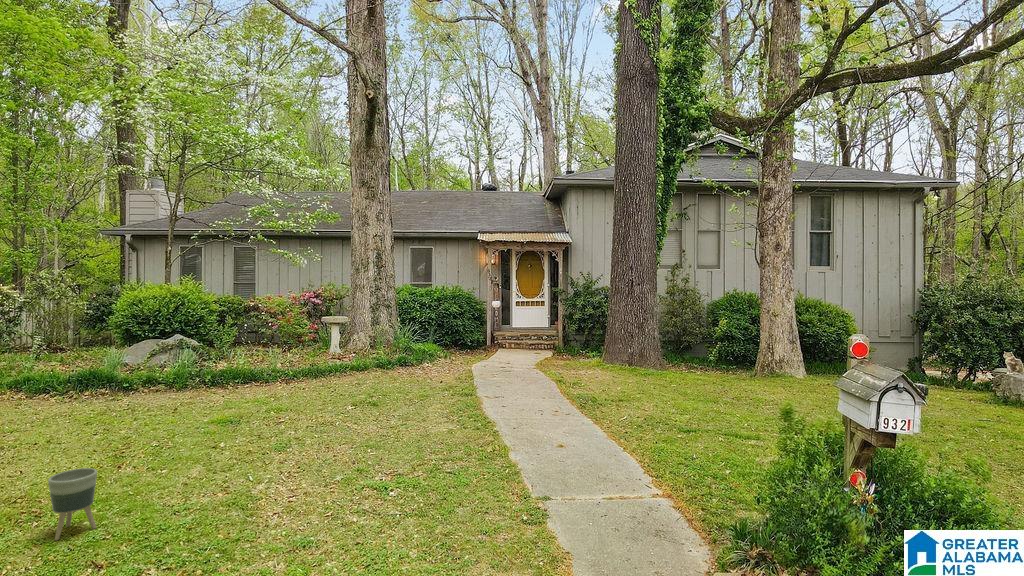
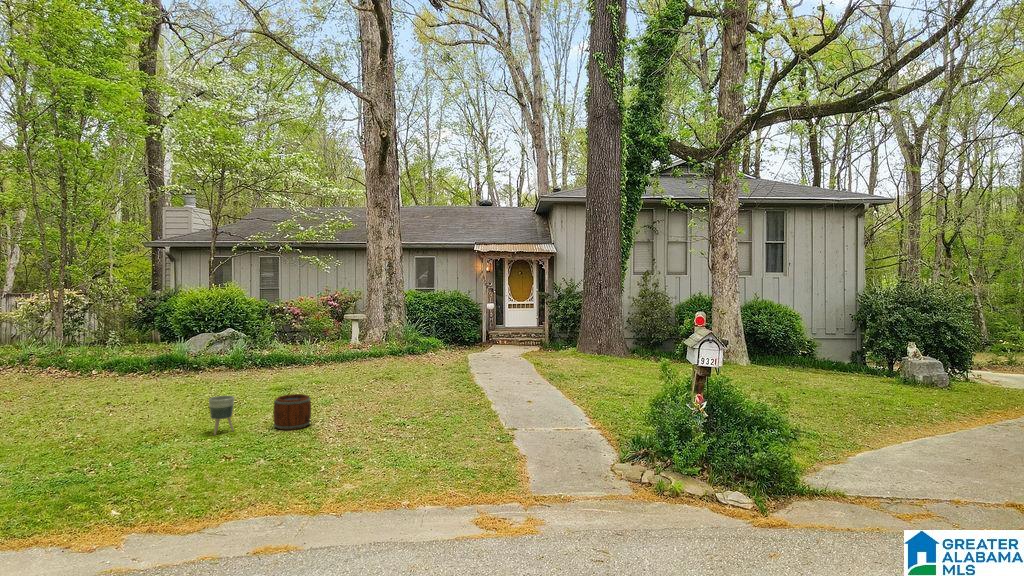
bucket: none [166,459,231,524] -> present [273,394,311,430]

